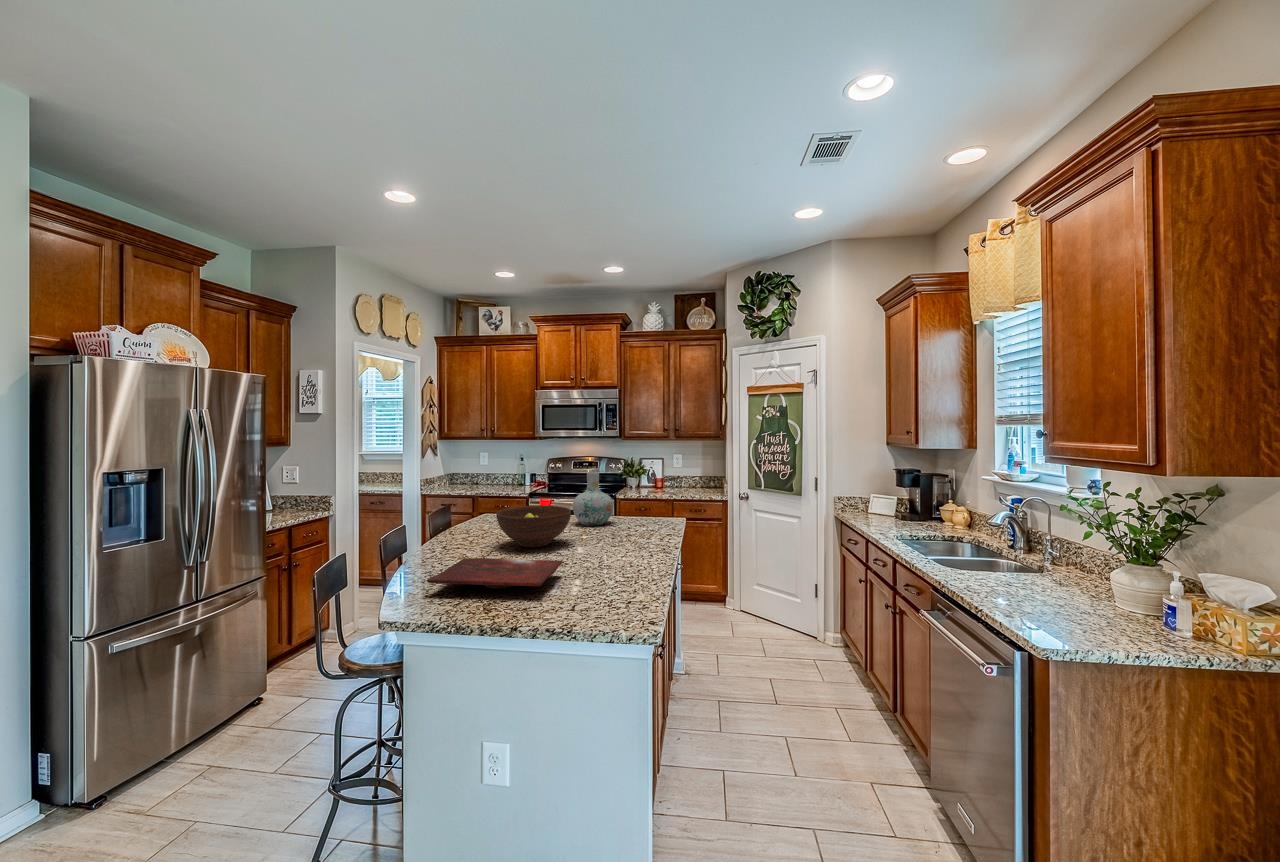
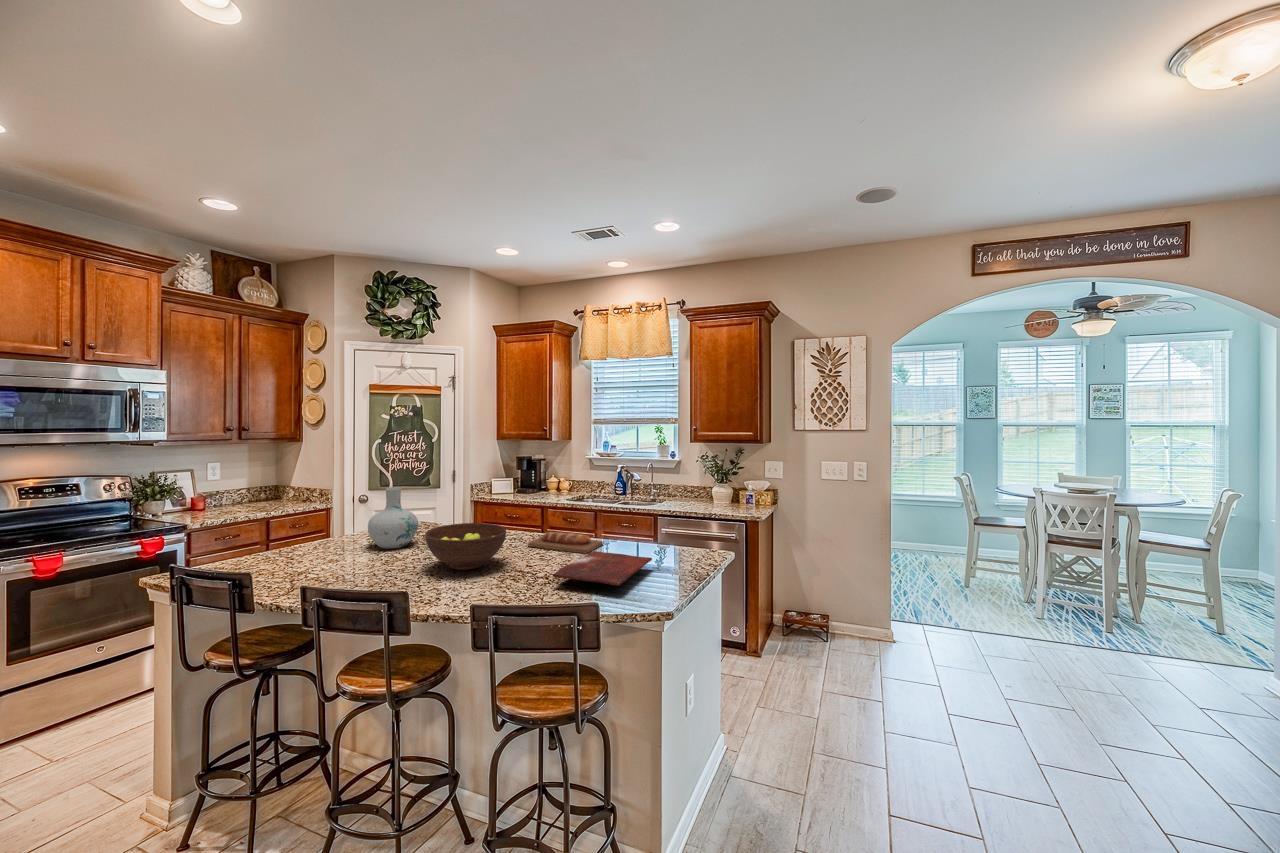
bread loaf: none [602,539,660,571] -> present [527,532,603,554]

